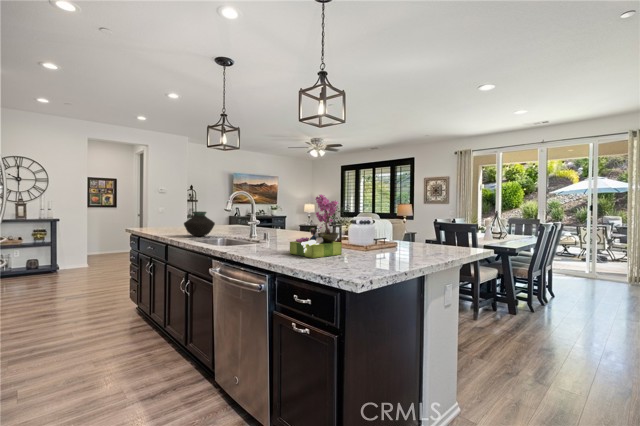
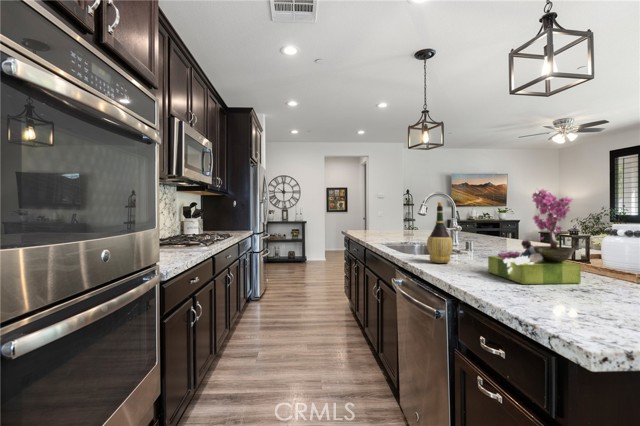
wine bottle: none [242,201,263,251] -> present [427,202,453,263]
vase: present [184,212,215,236] -> none [381,215,412,241]

